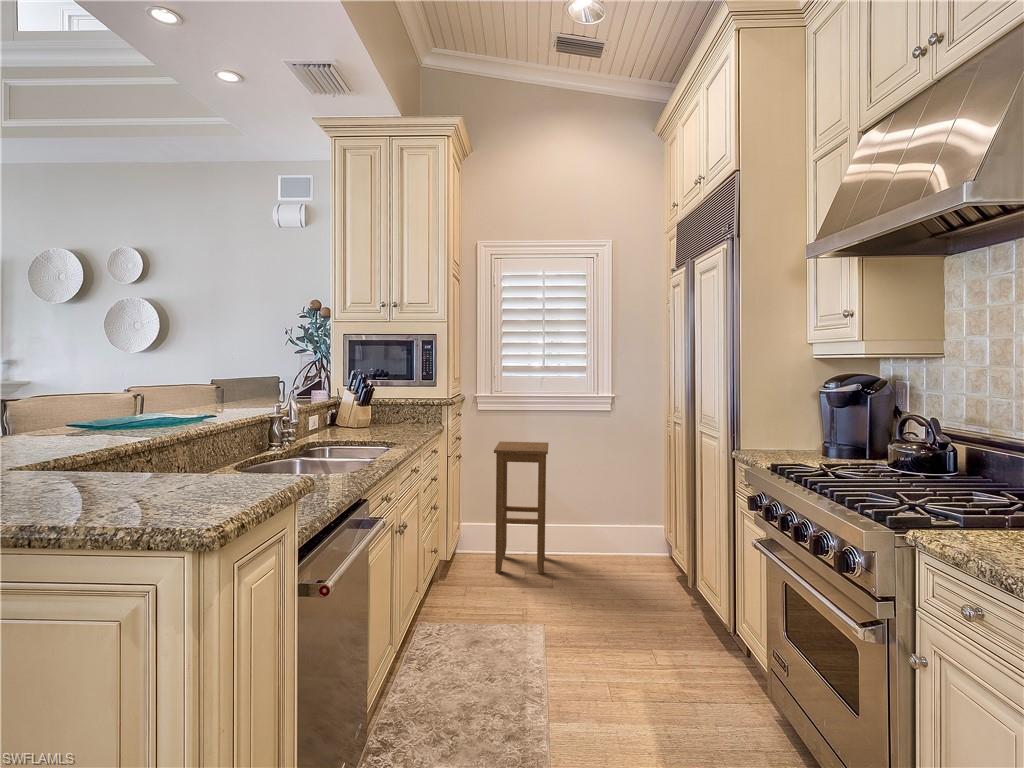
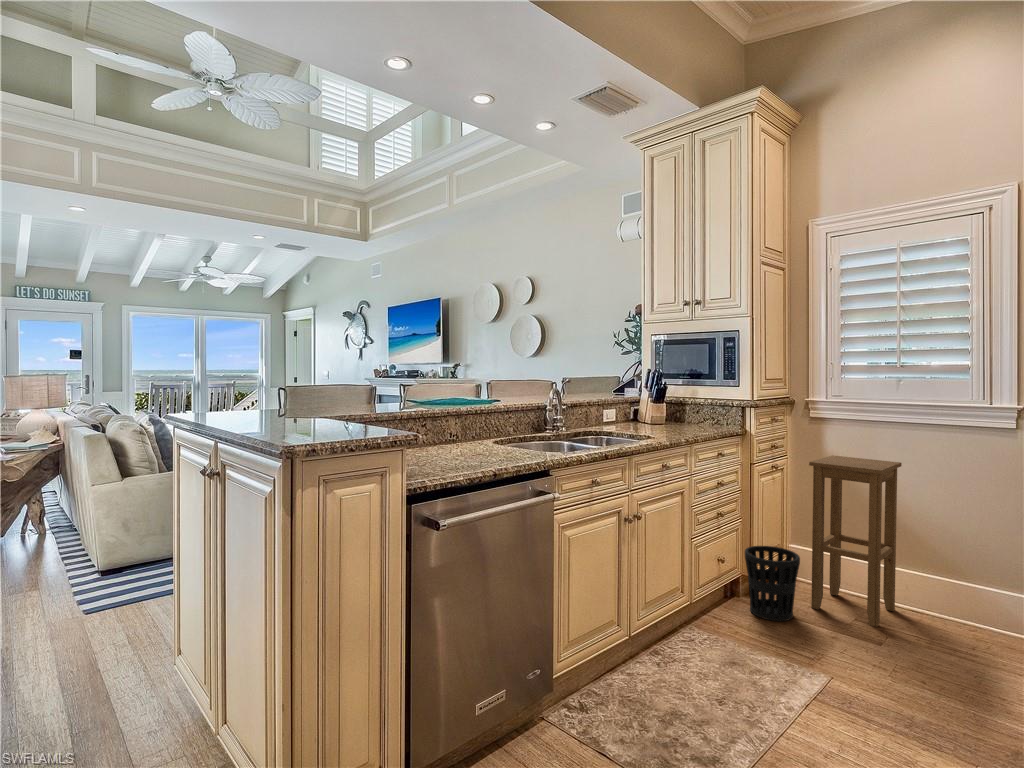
wastebasket: none [450,528,495,594] -> present [745,546,800,621]

